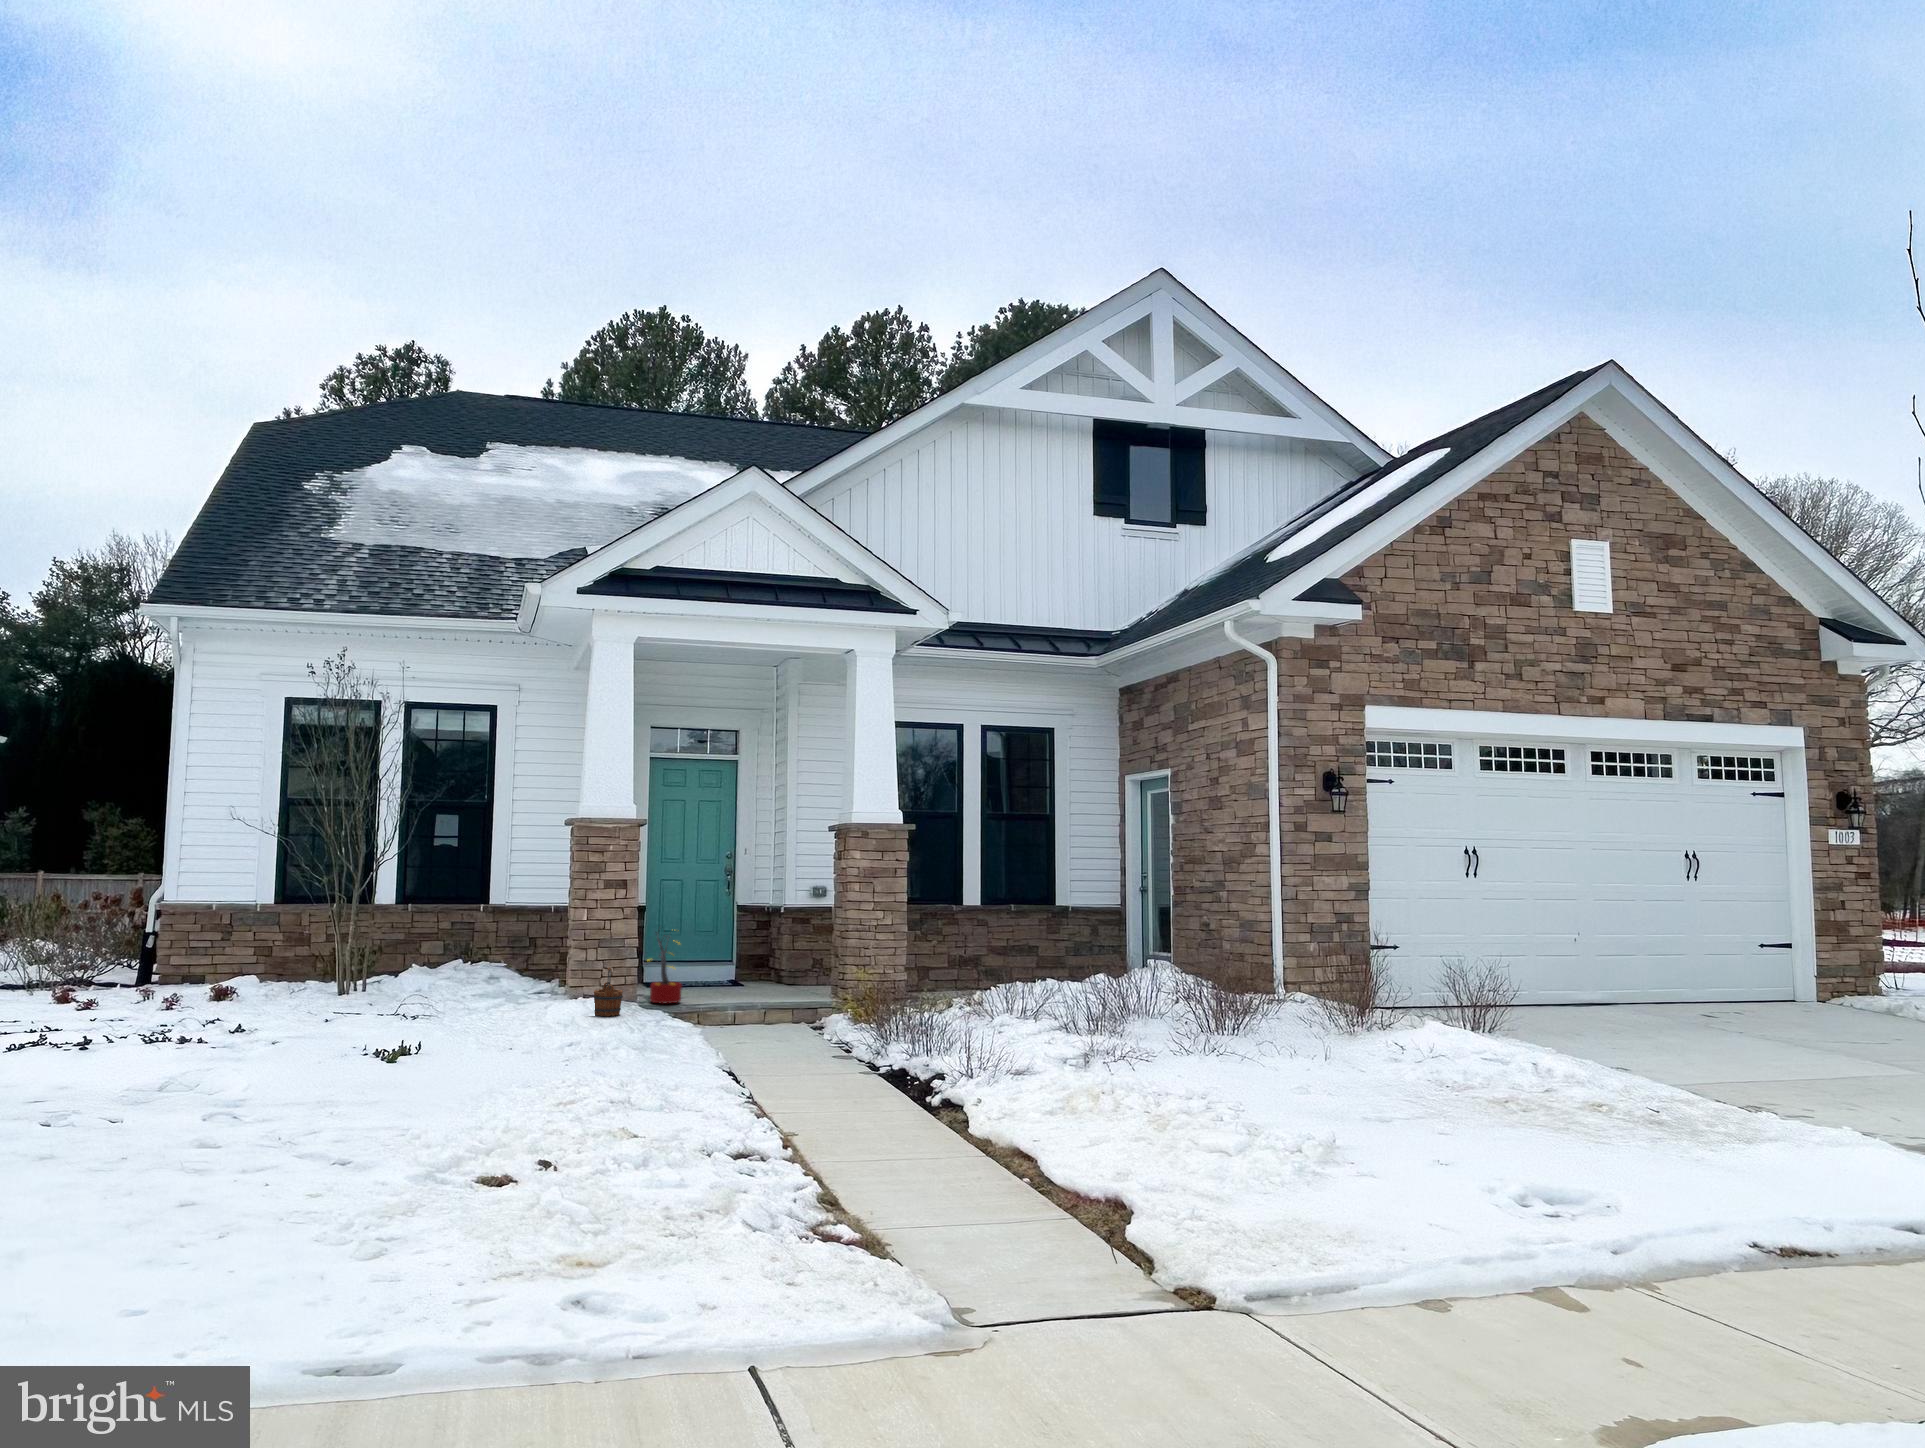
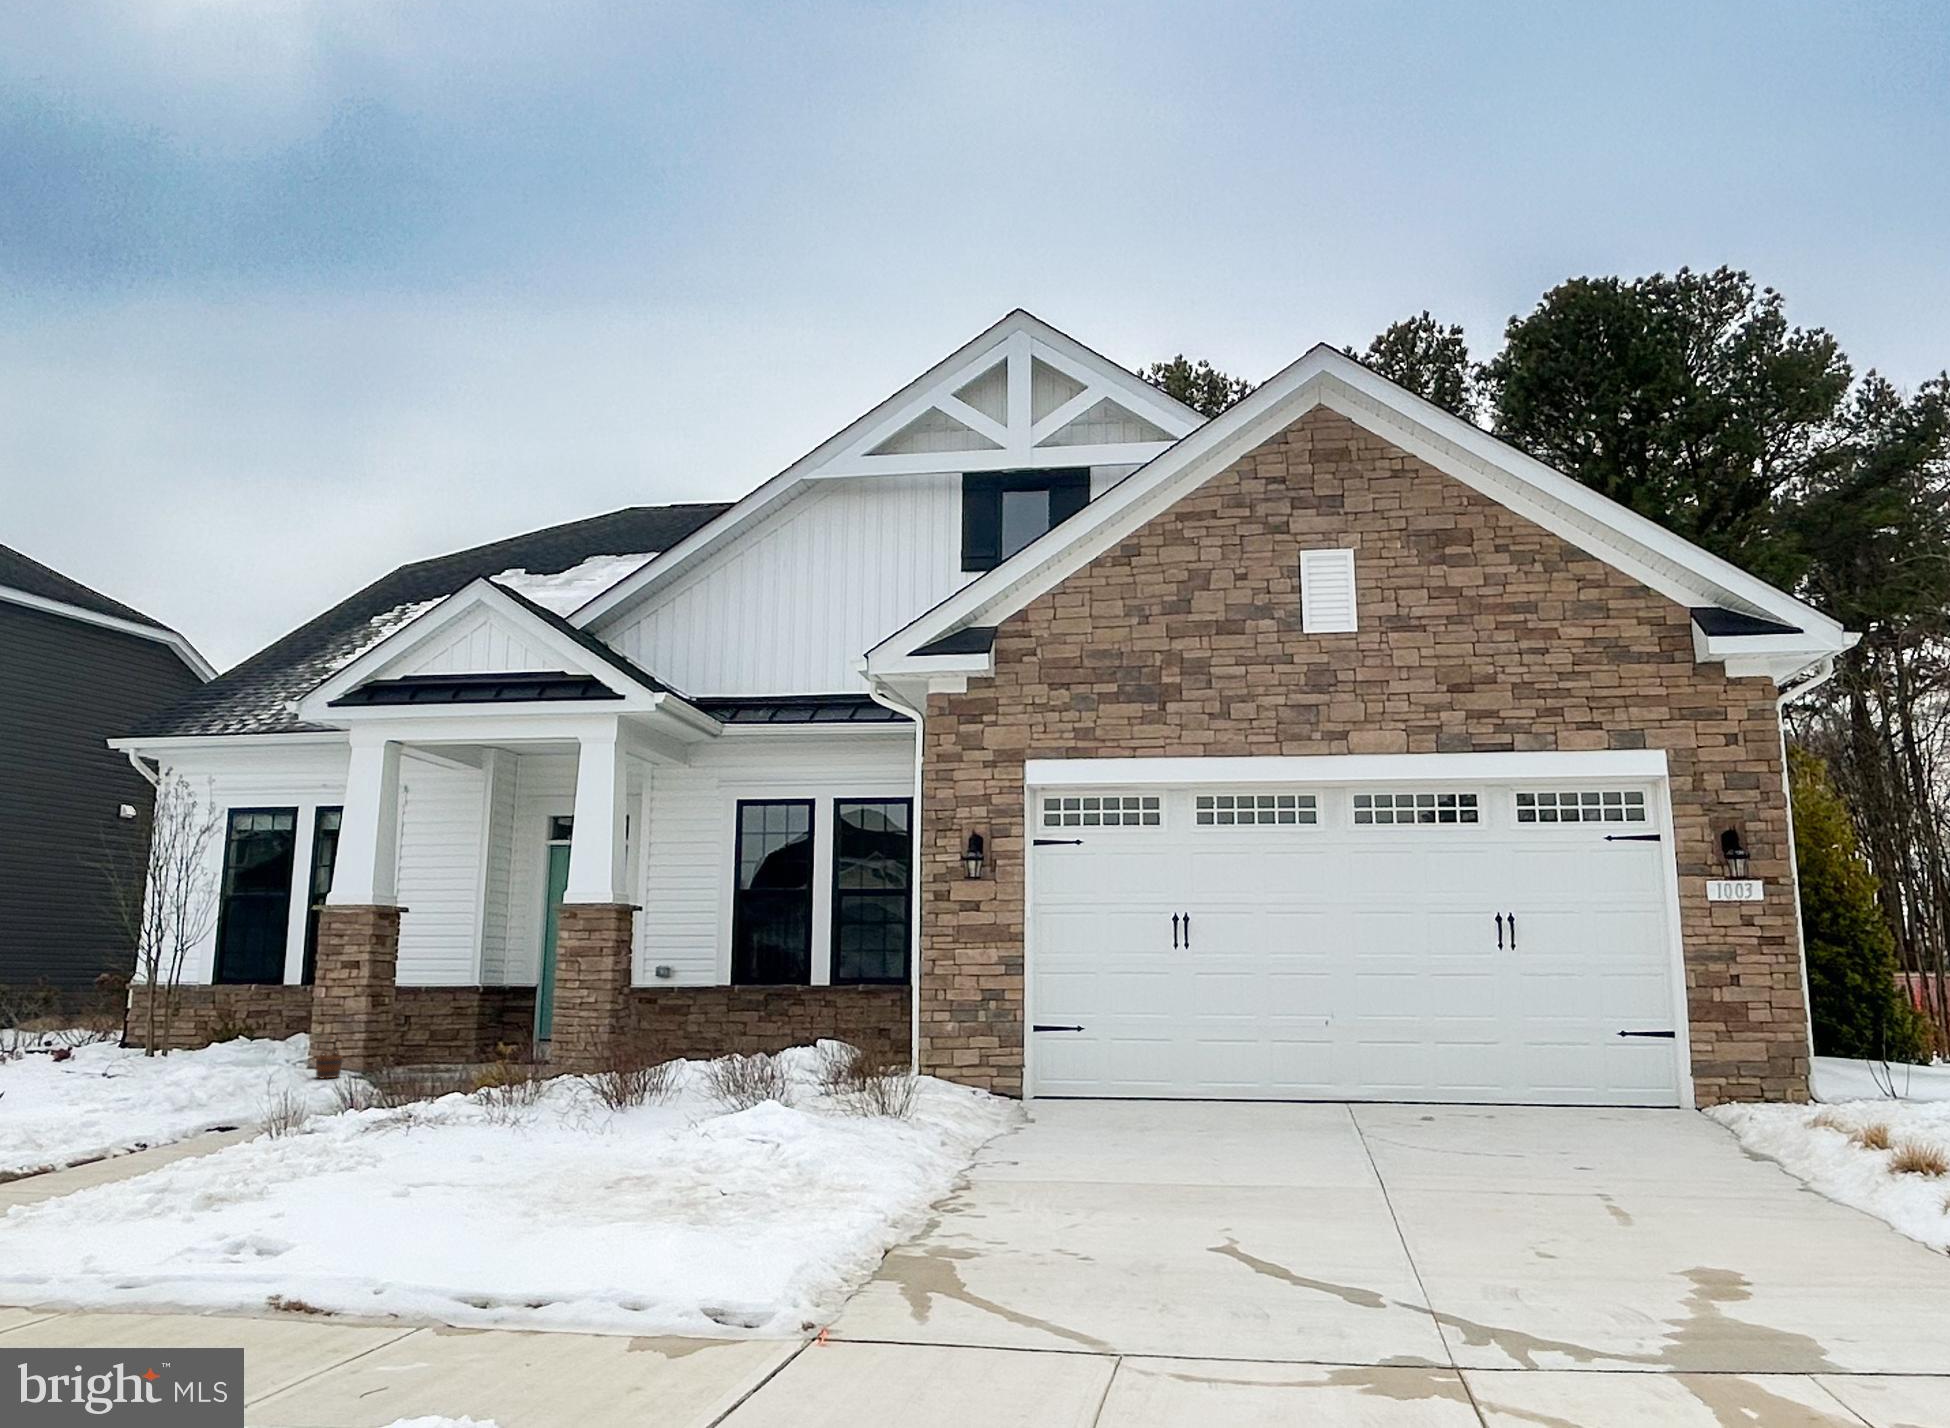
decorative plant: present [648,932,682,1003] -> none [379,1001,444,1070]

